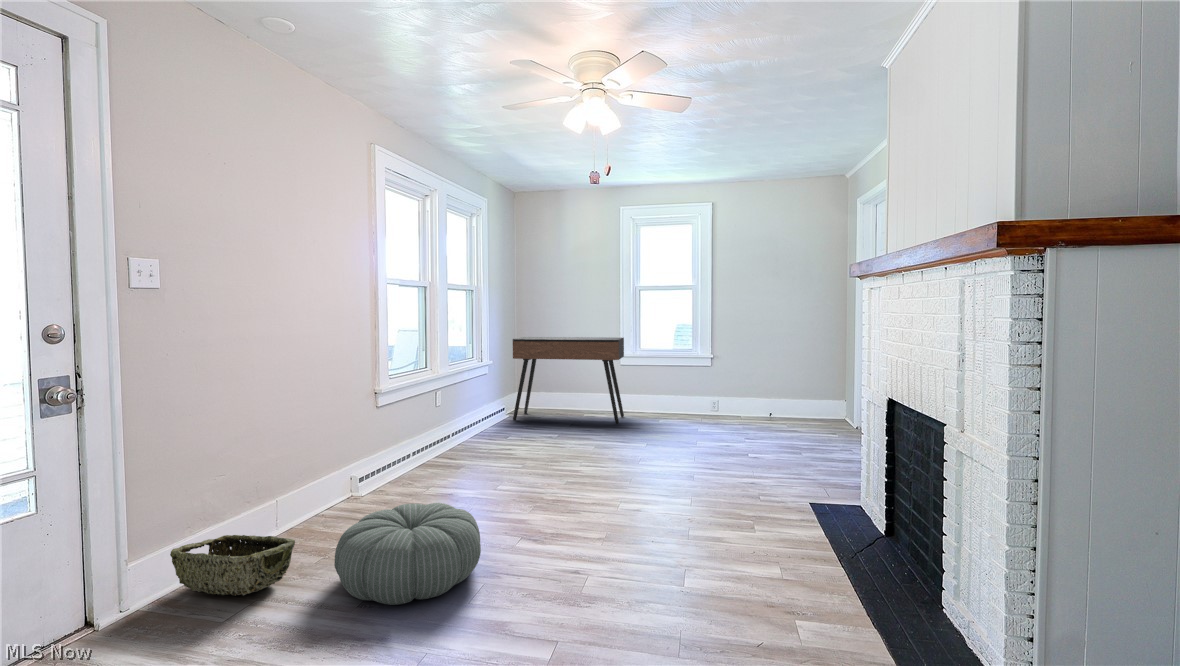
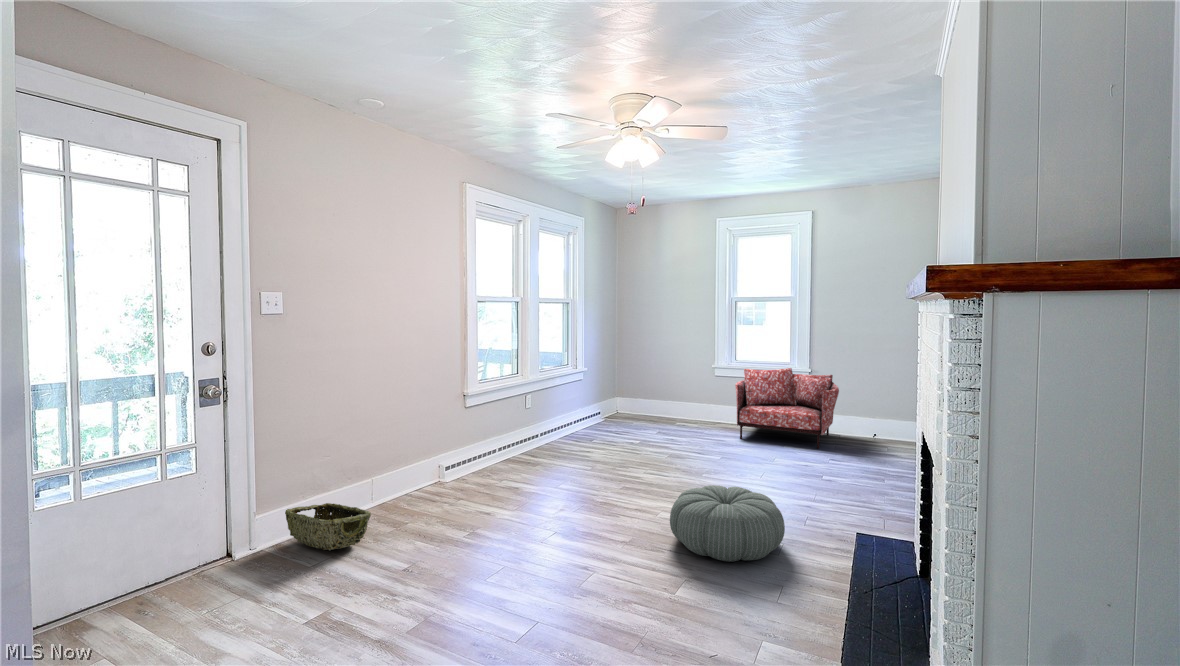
console table: present [513,337,624,424] -> none [606,345,716,435]
armchair: none [645,355,741,429] -> present [735,368,839,449]
pouf: present [335,503,481,605] -> present [670,485,785,562]

